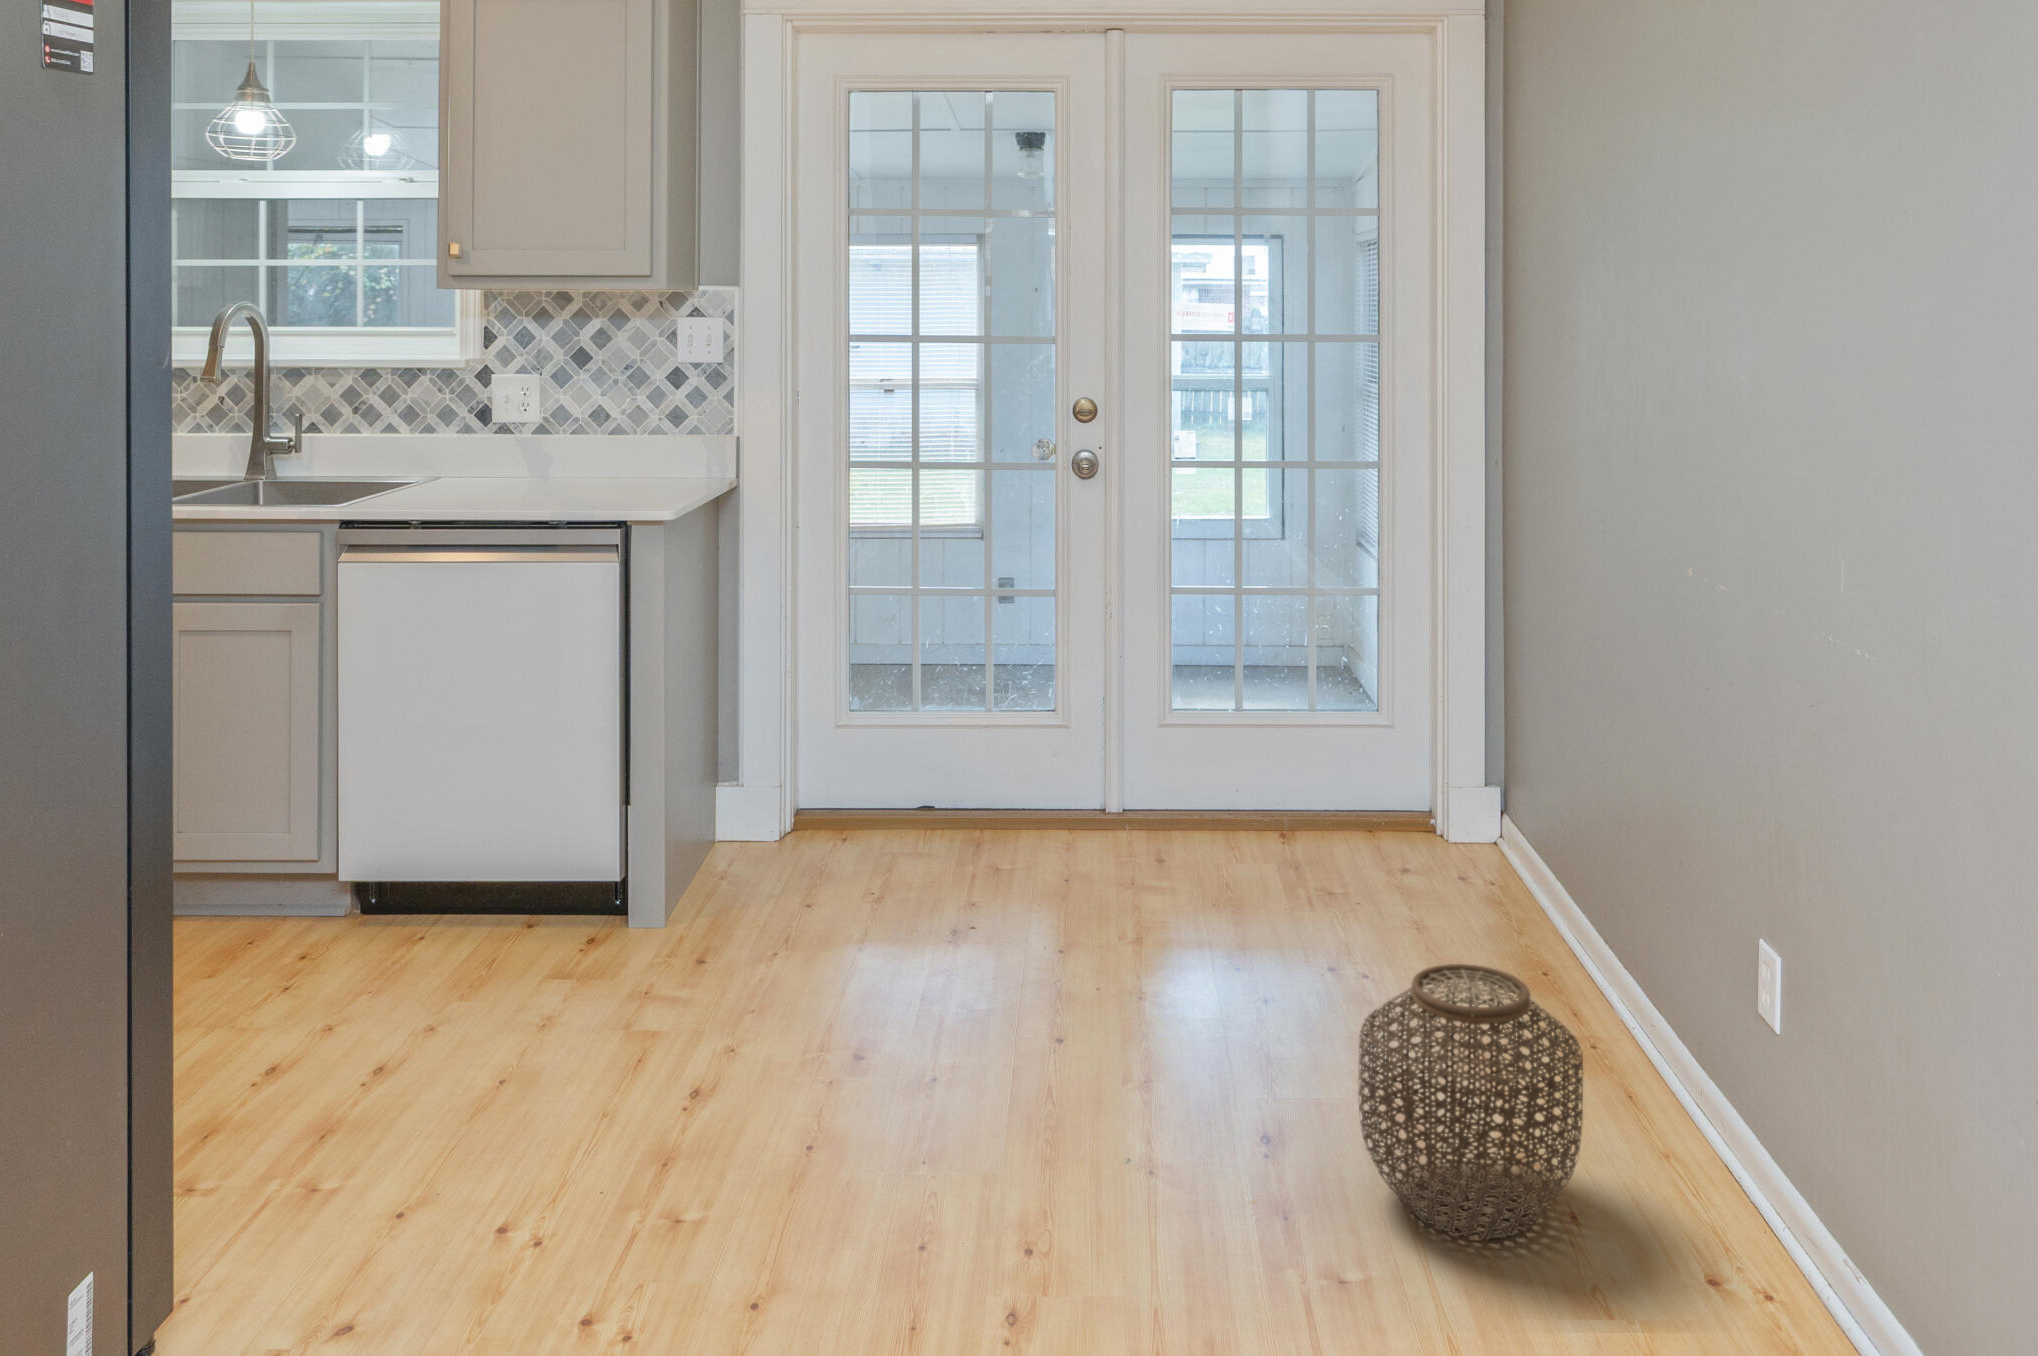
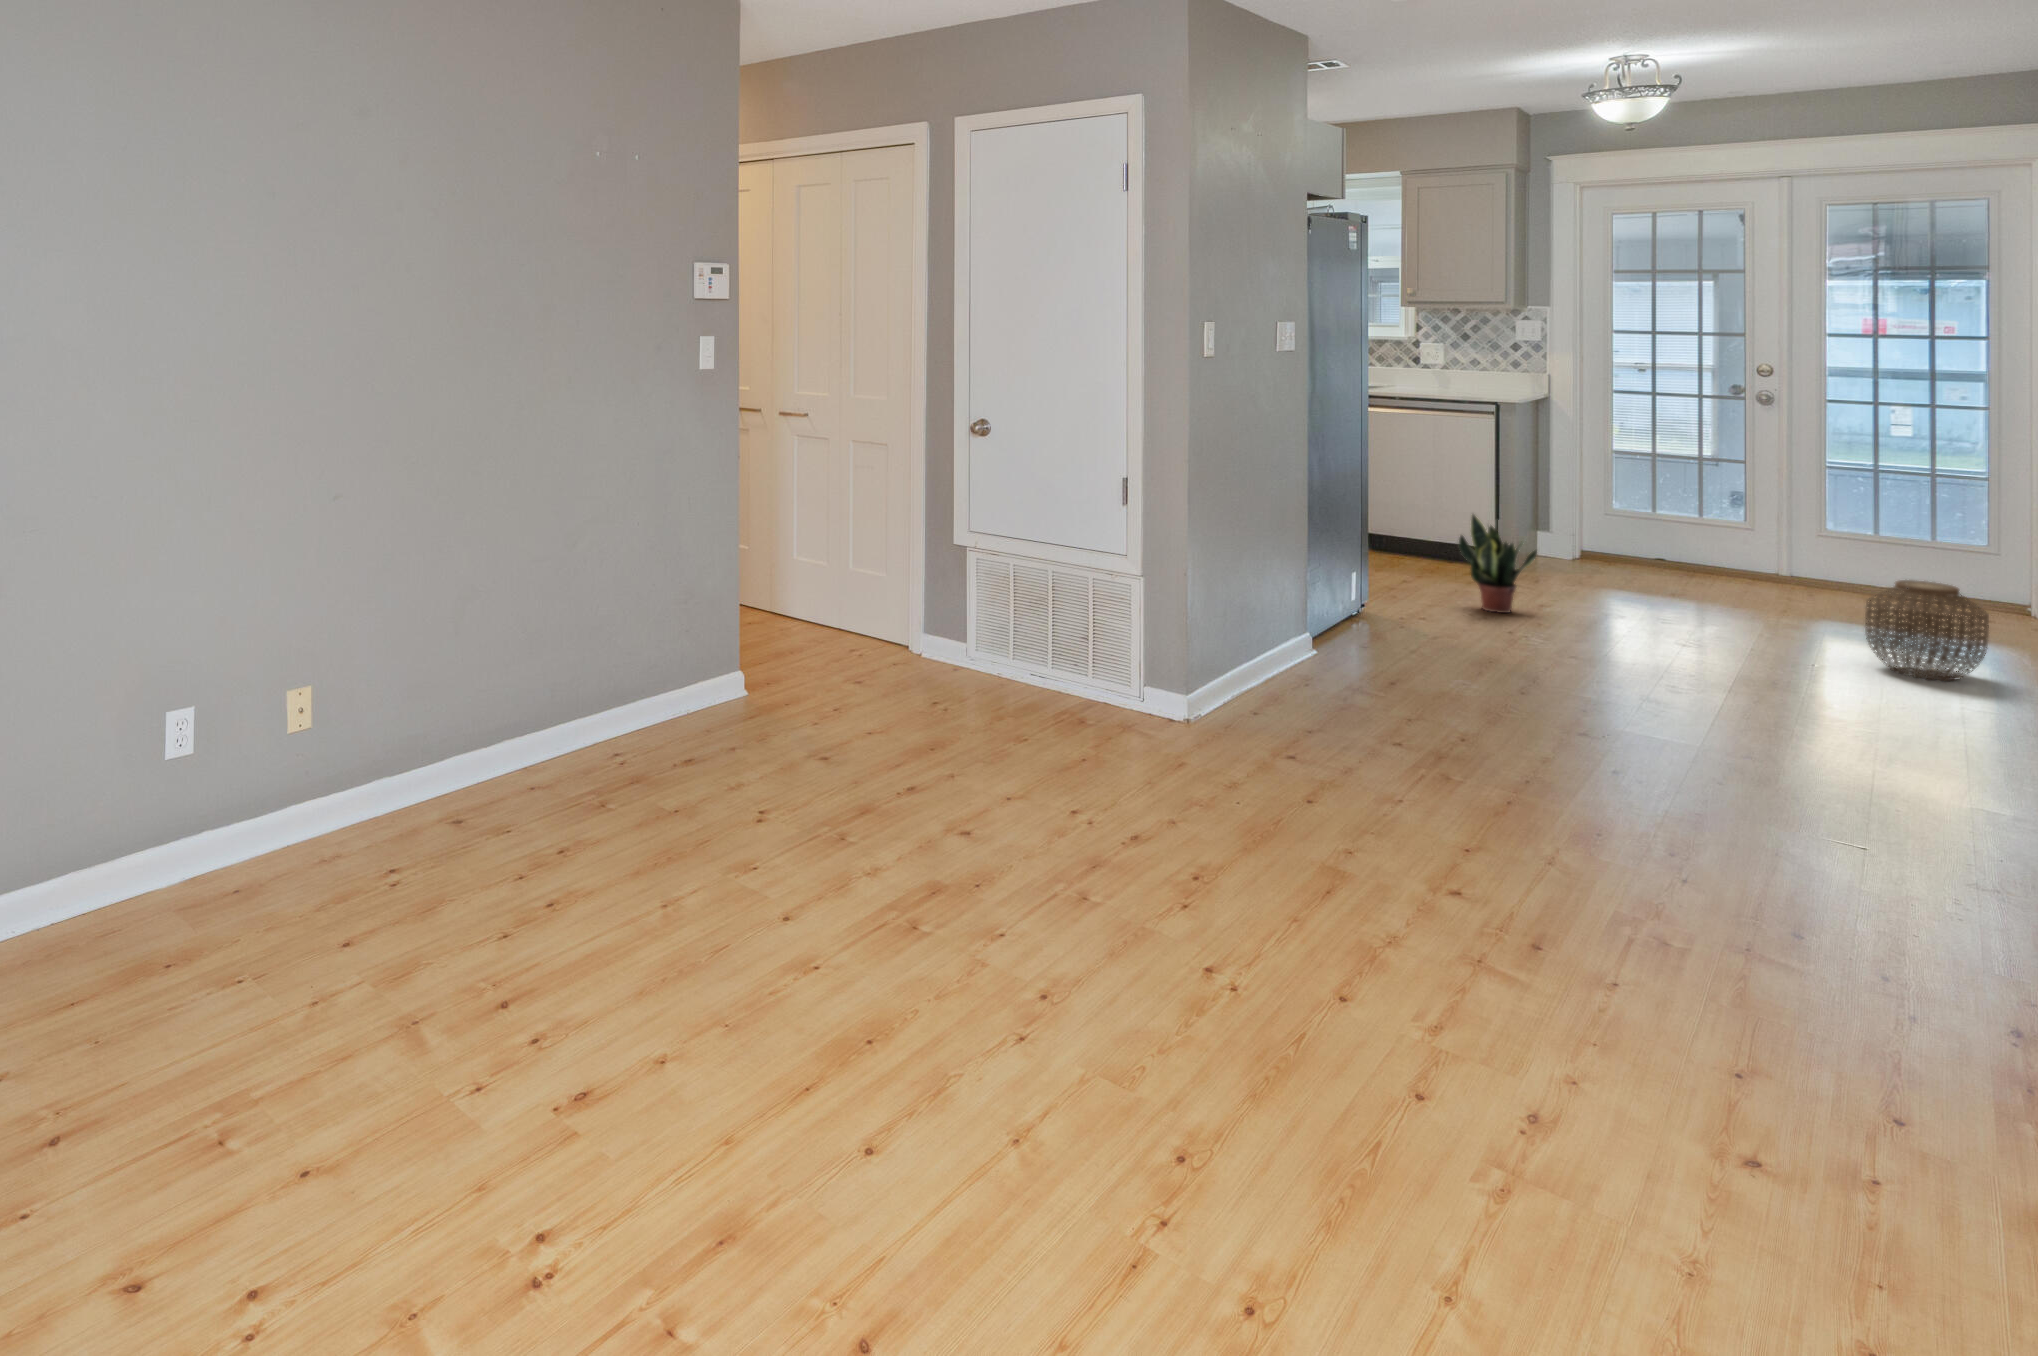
potted plant: none [468,904,667,1197] -> present [1459,515,1537,613]

